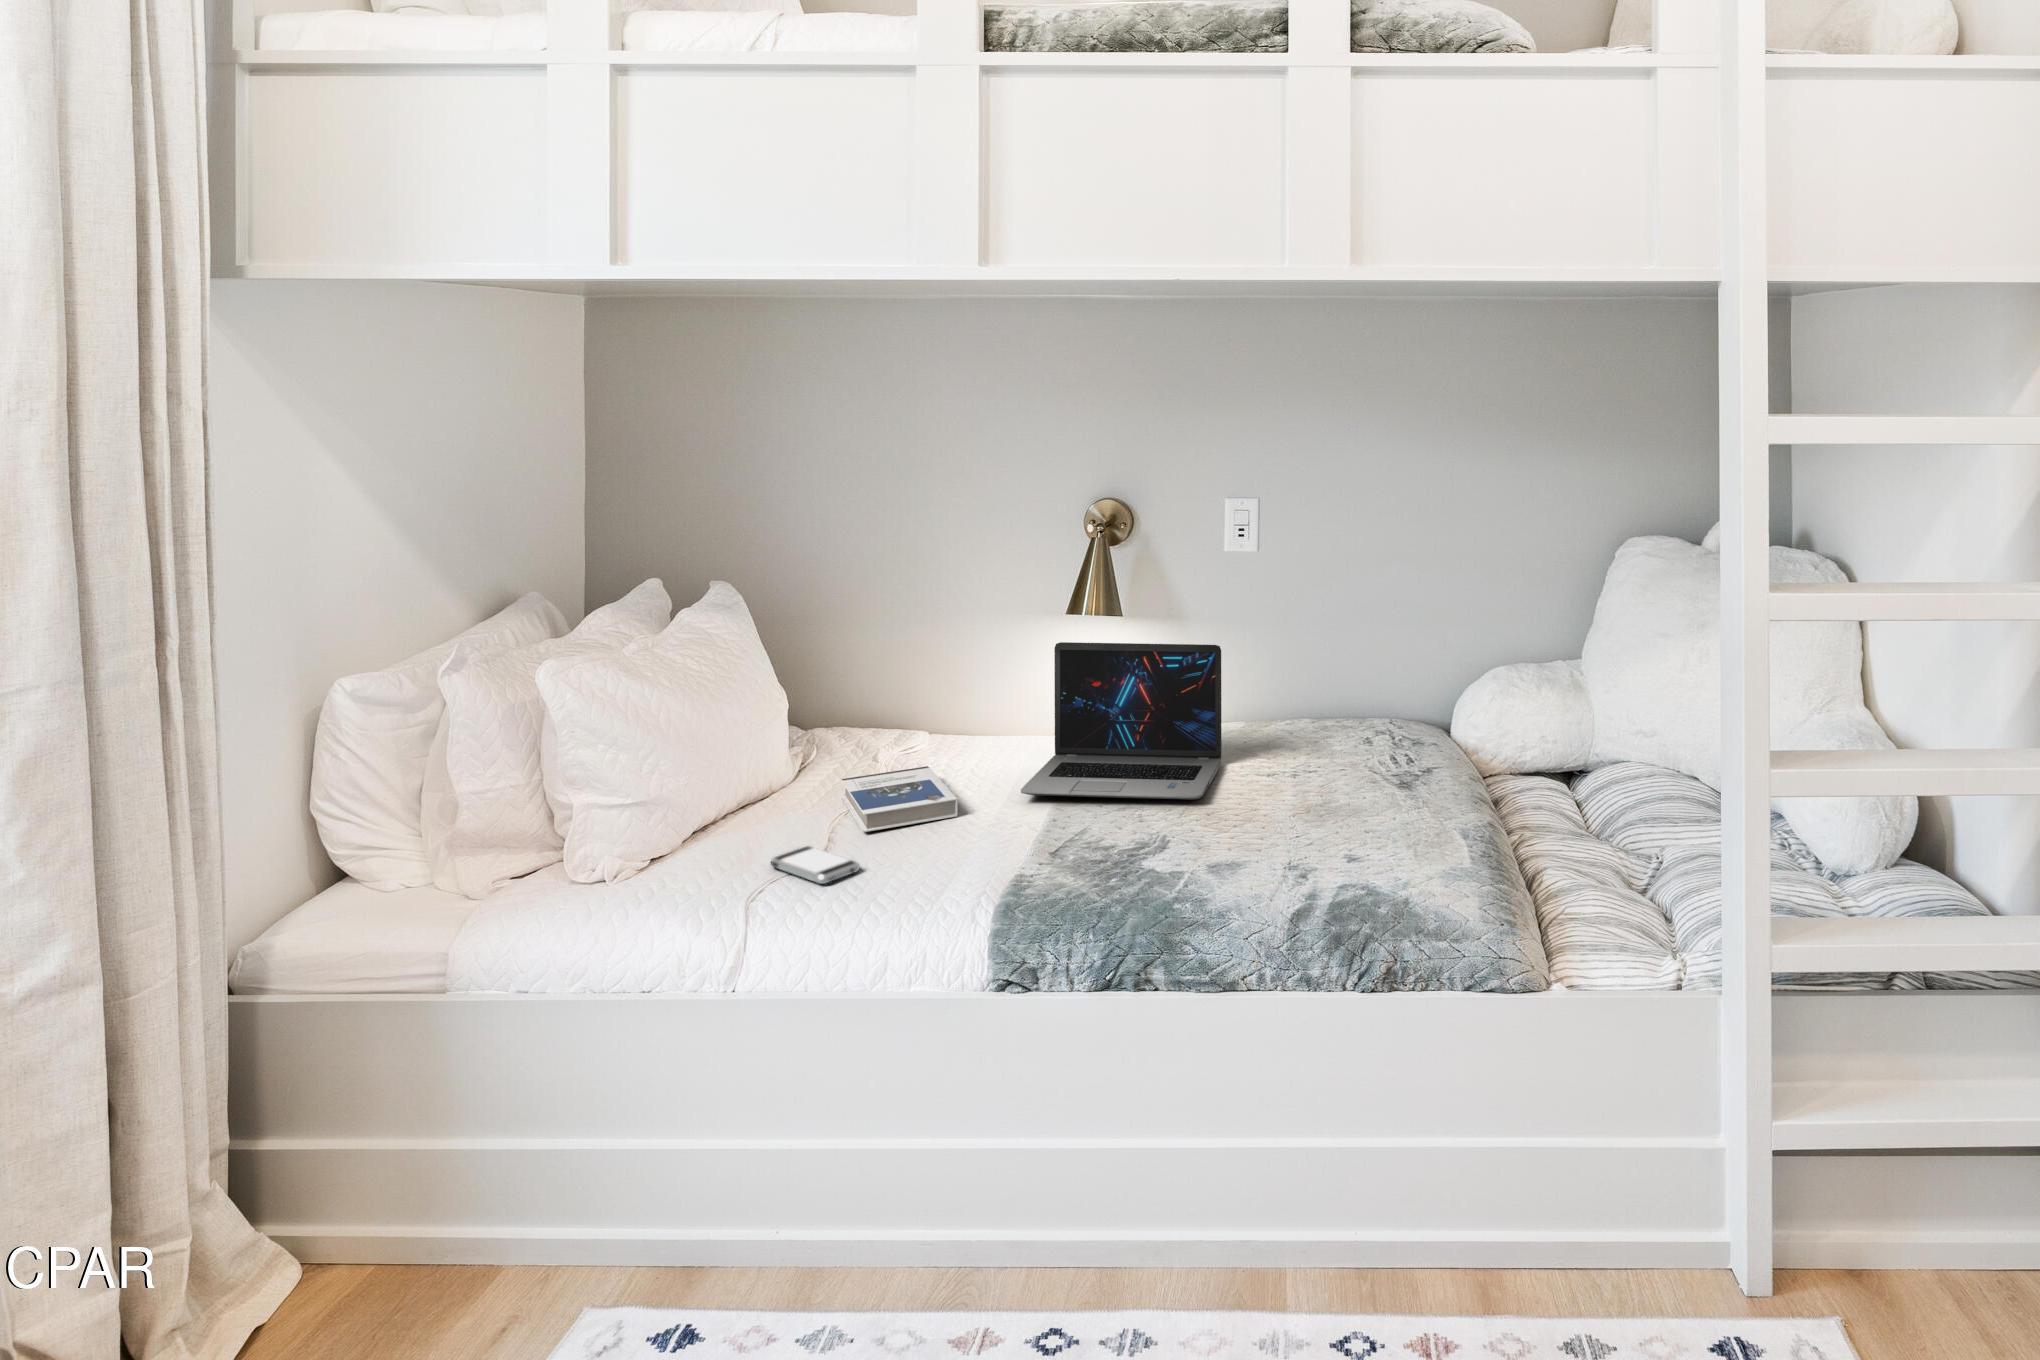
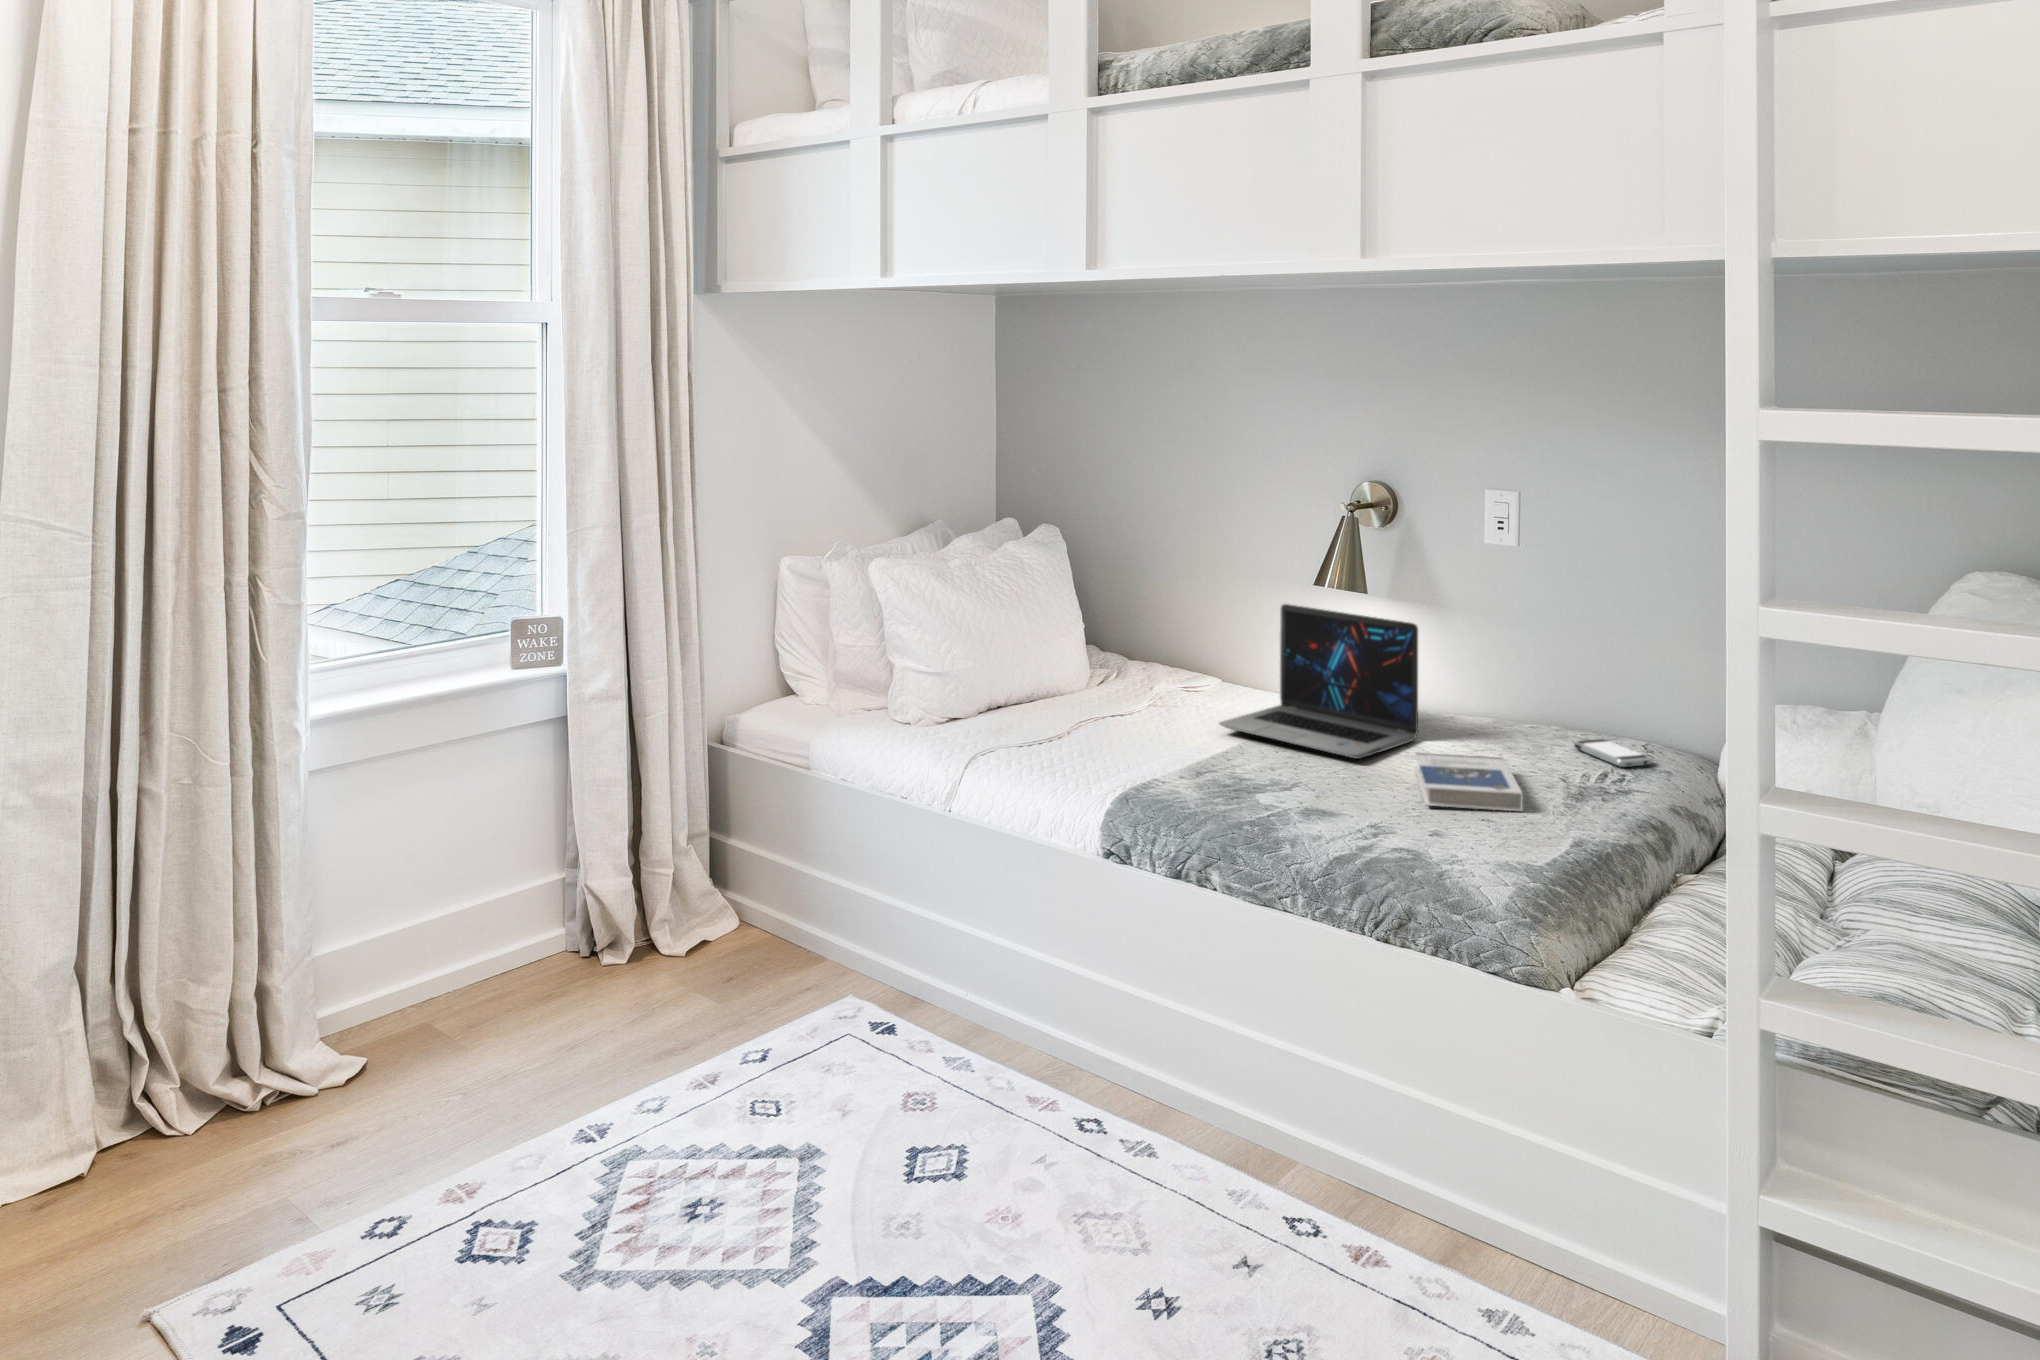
hardback book: present [841,766,957,832] -> present [1415,753,1523,811]
smartphone: present [771,846,860,884] -> present [1574,739,1652,767]

